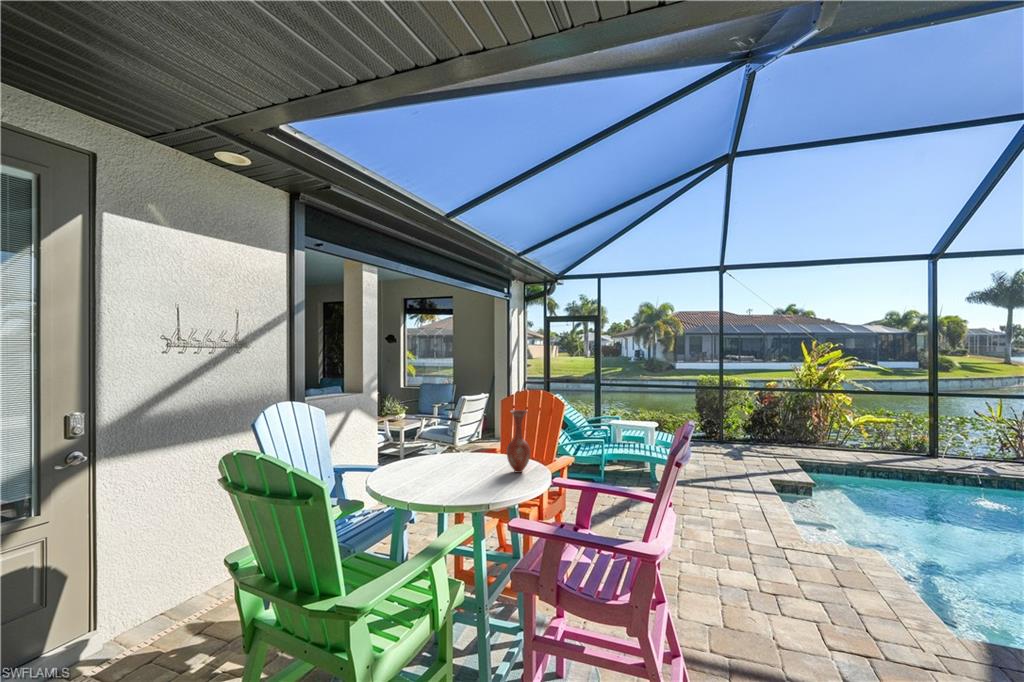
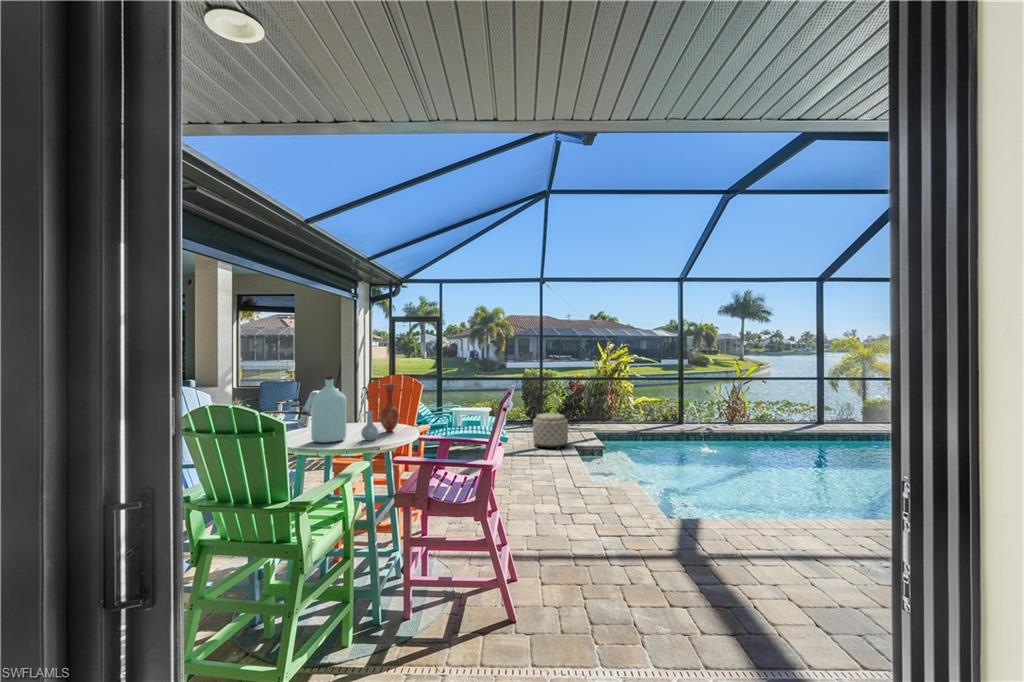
bottle: none [421,400,500,488] -> present [311,376,378,443]
ottoman: none [712,433,760,480] -> present [533,413,568,449]

